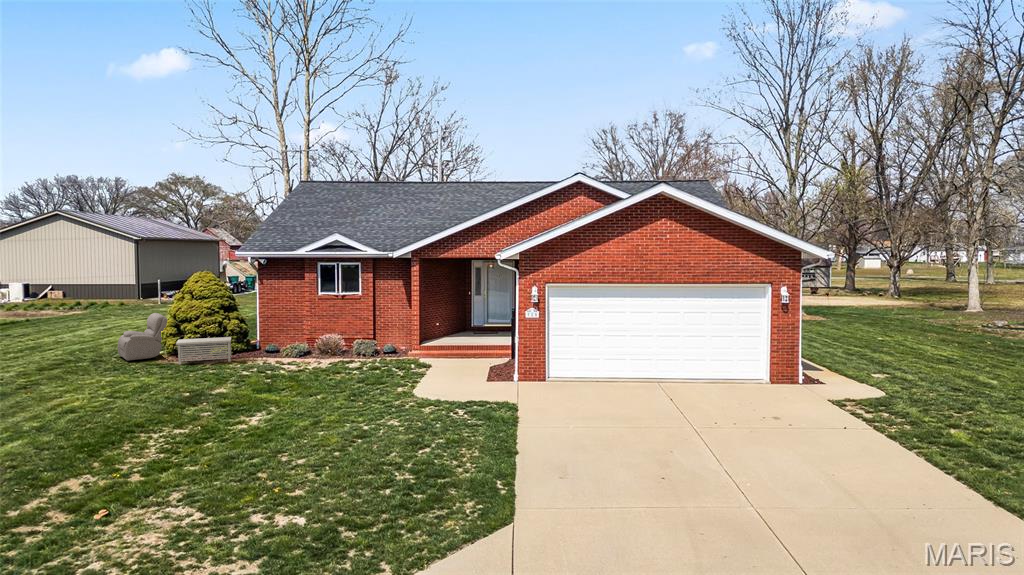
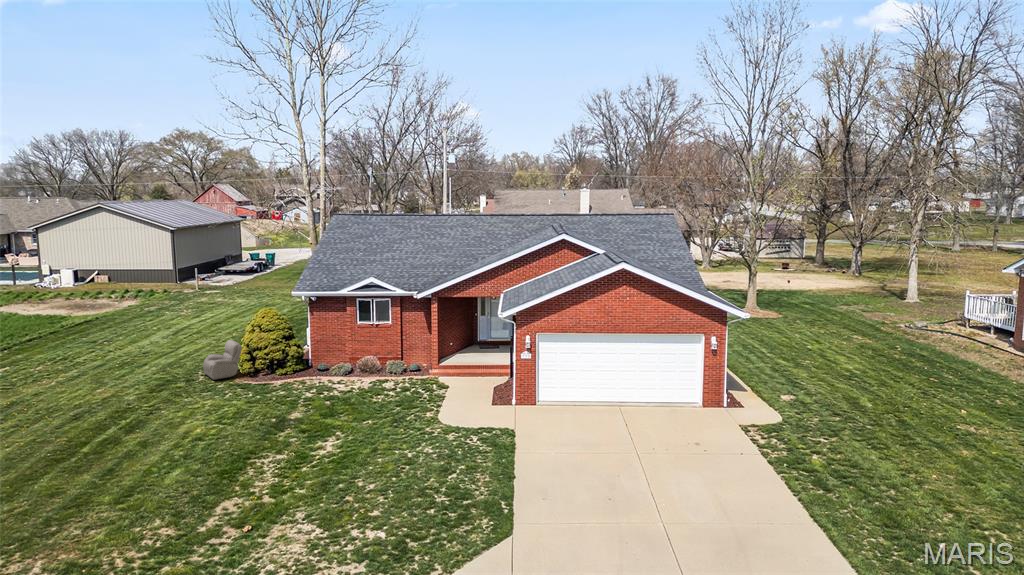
storage bench: present [176,337,231,365] -> none [252,360,293,384]

